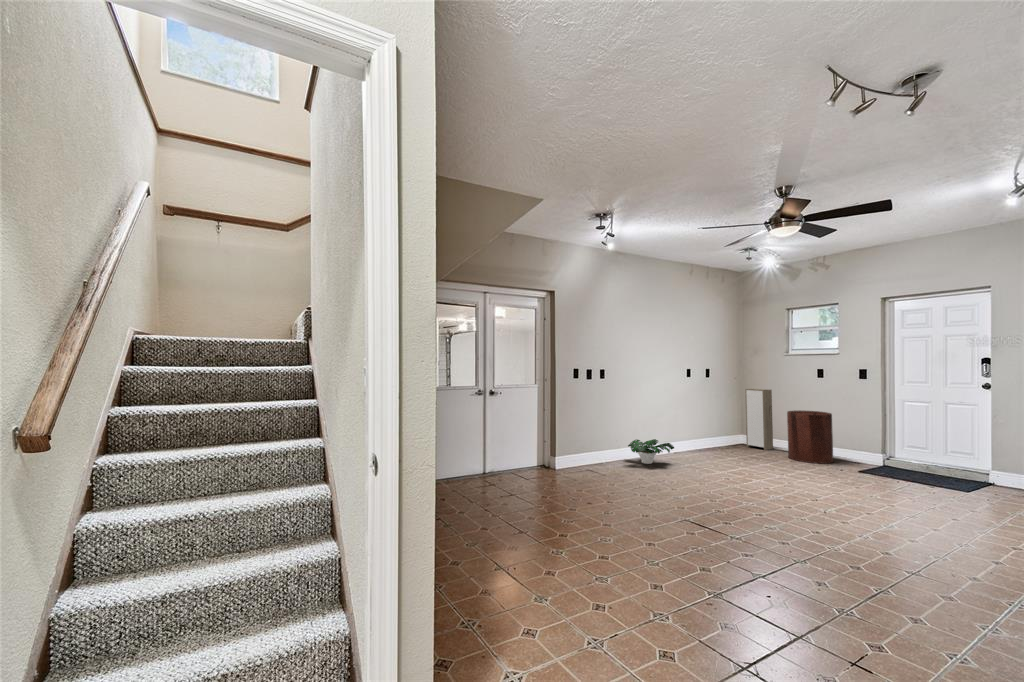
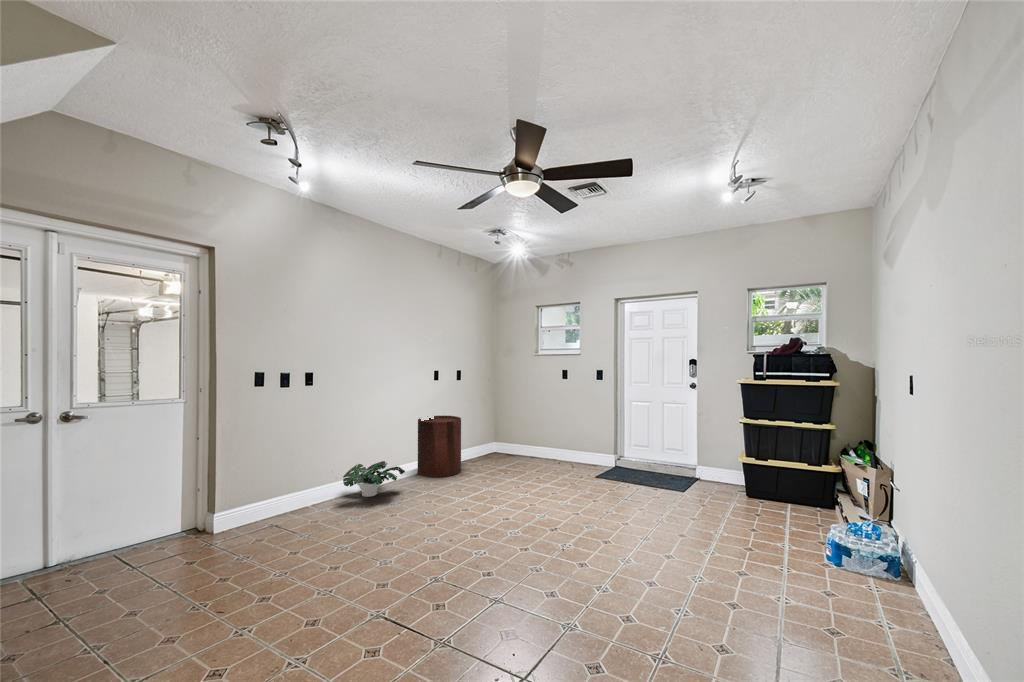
storage cabinet: present [745,388,773,450] -> none [495,389,519,455]
trash can: present [787,410,833,464] -> present [418,416,461,478]

